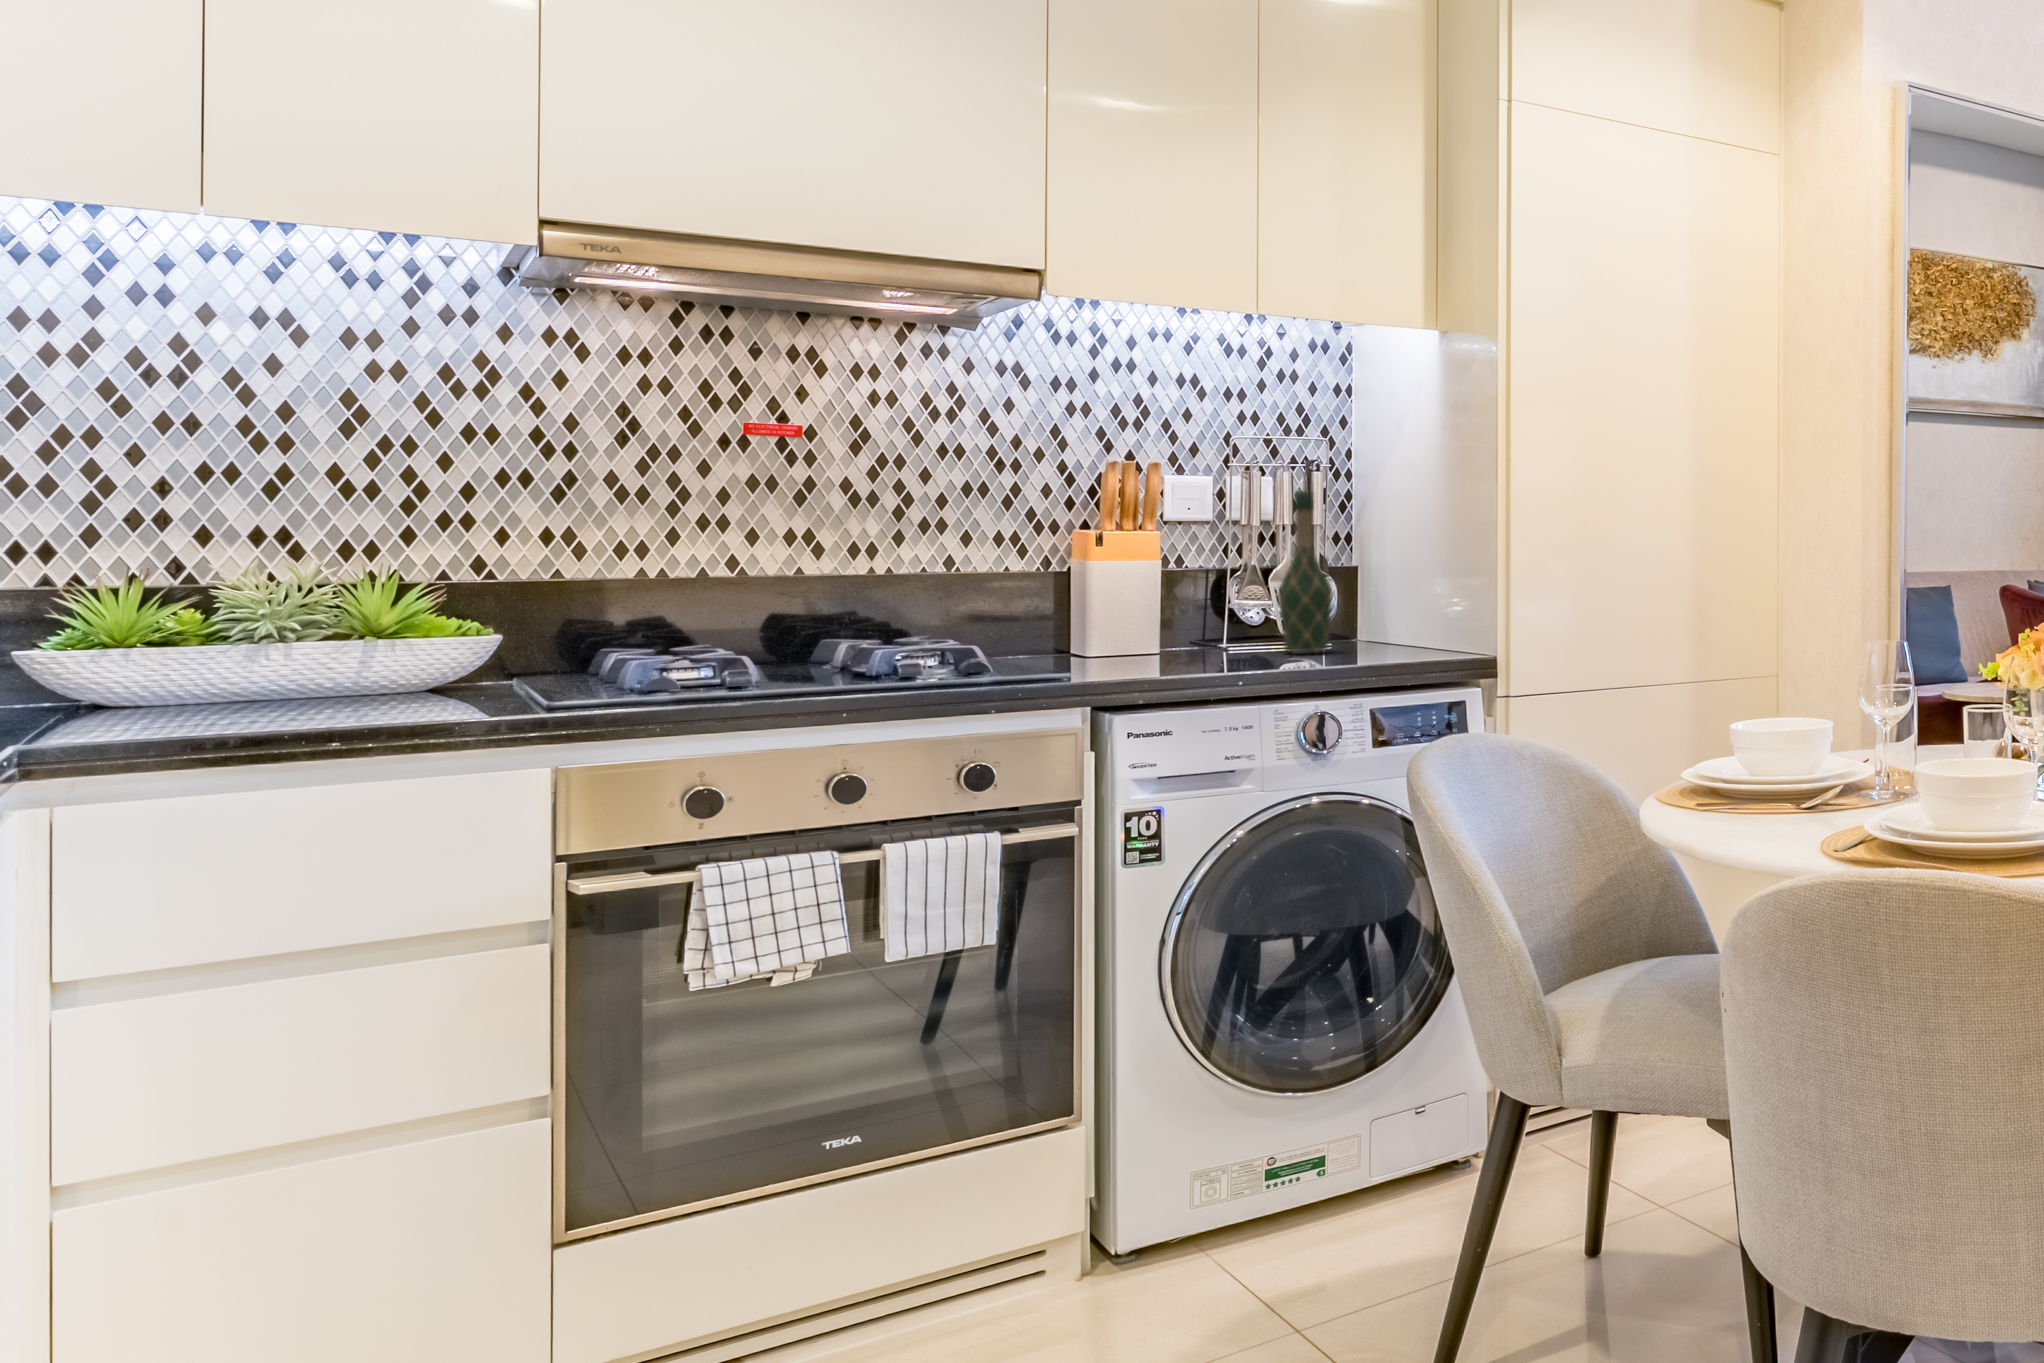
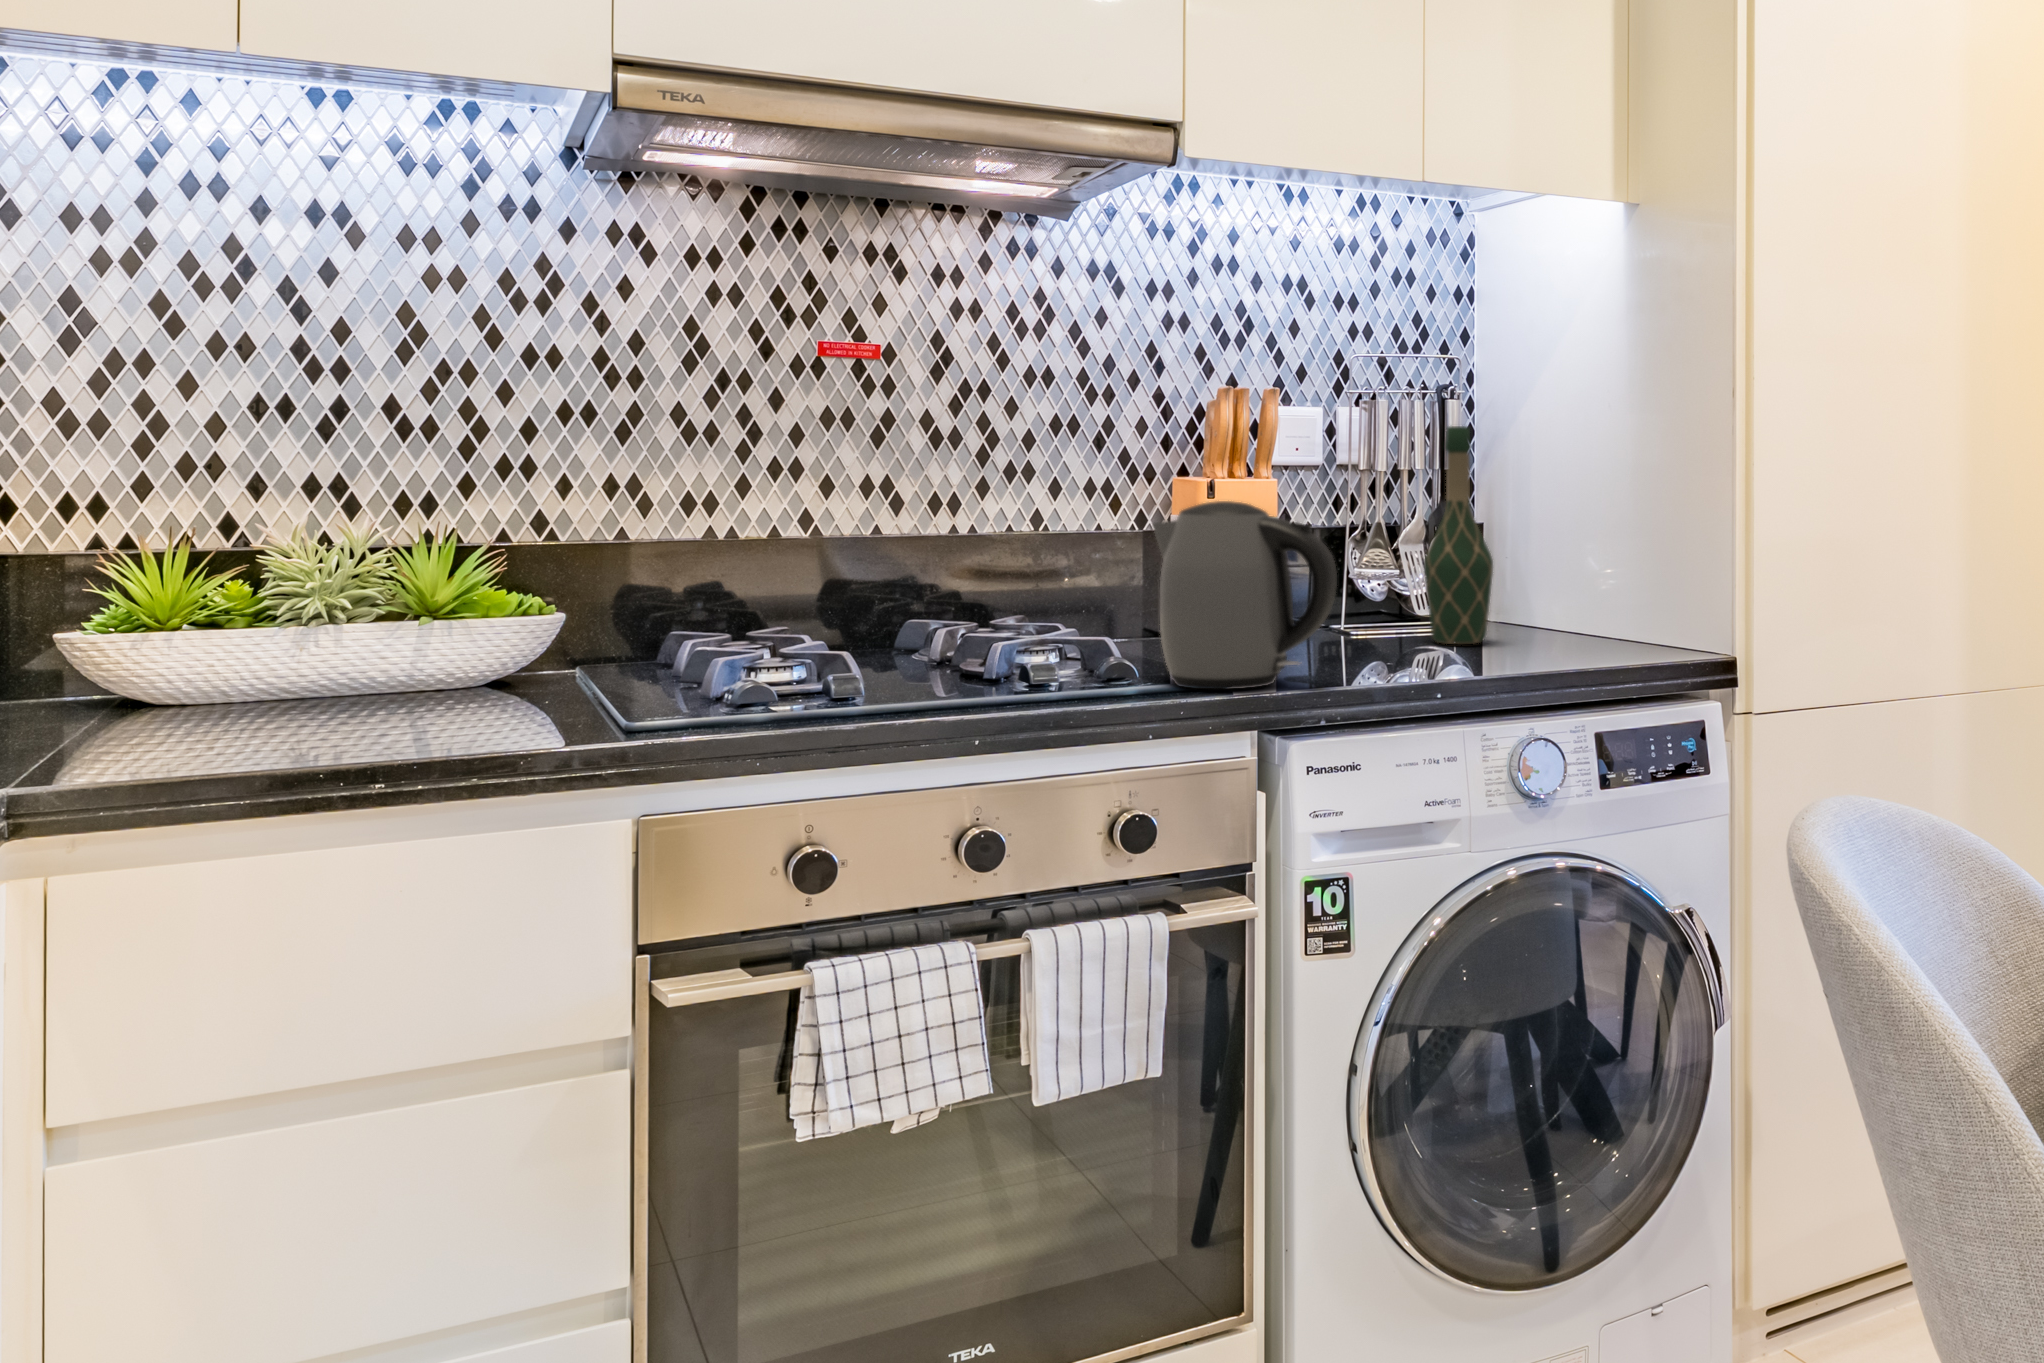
kettle: none [1015,545,1160,680] -> present [1153,501,1337,689]

